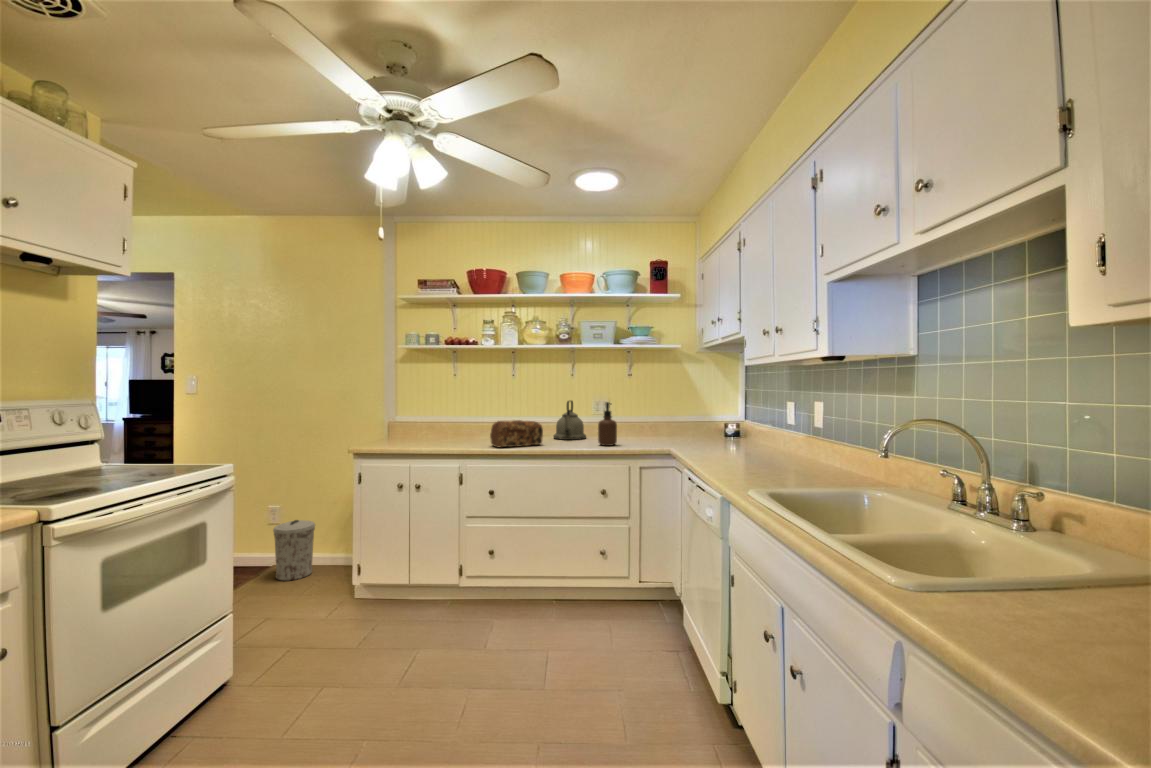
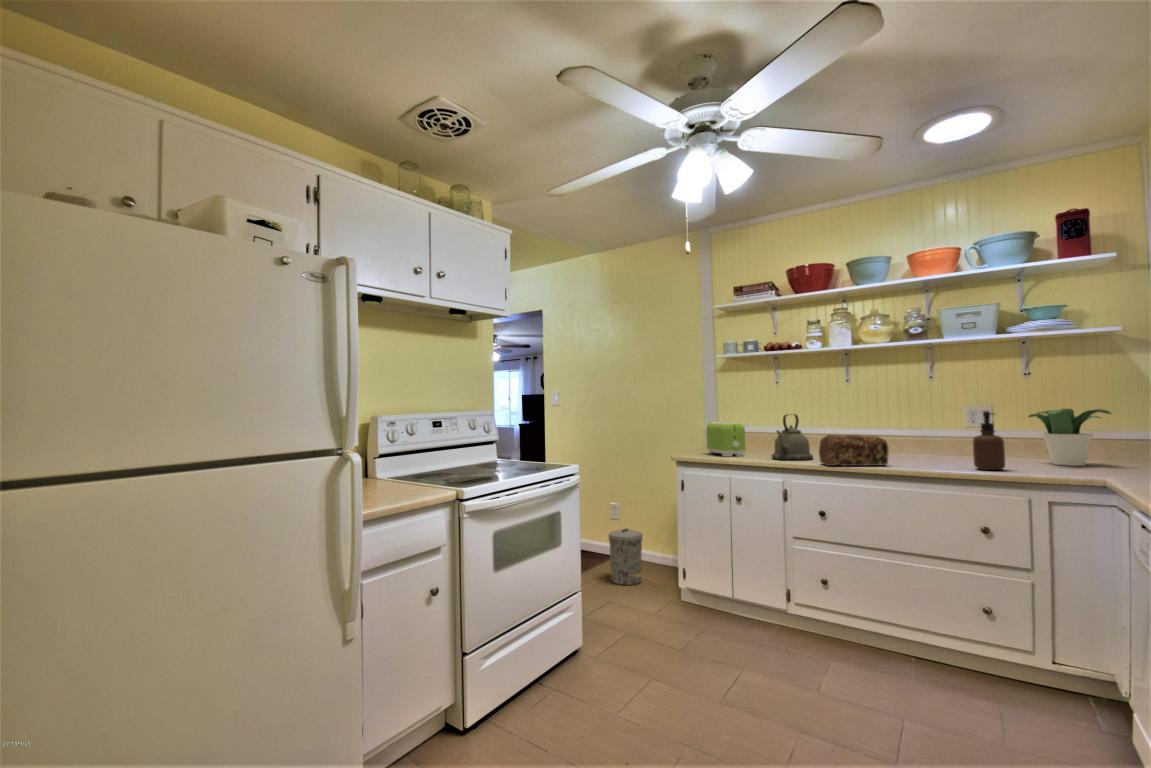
potted plant: none [628,399,673,439] -> present [1029,409,1111,466]
kettle: present [553,401,586,440] -> present [772,414,813,460]
toaster: none [388,408,426,441] -> present [706,422,746,457]

